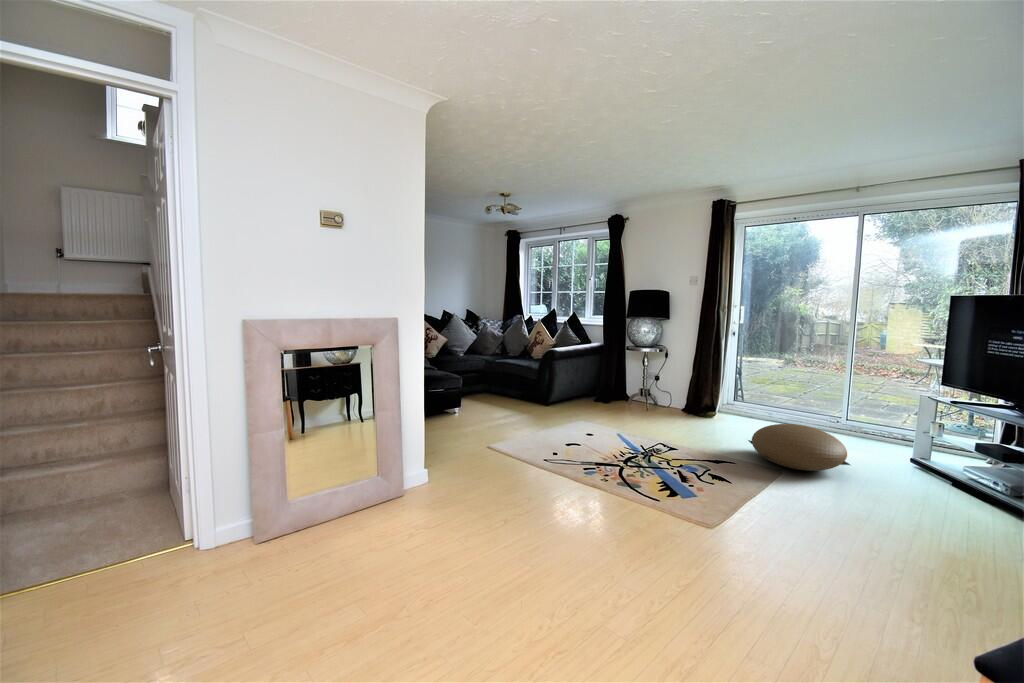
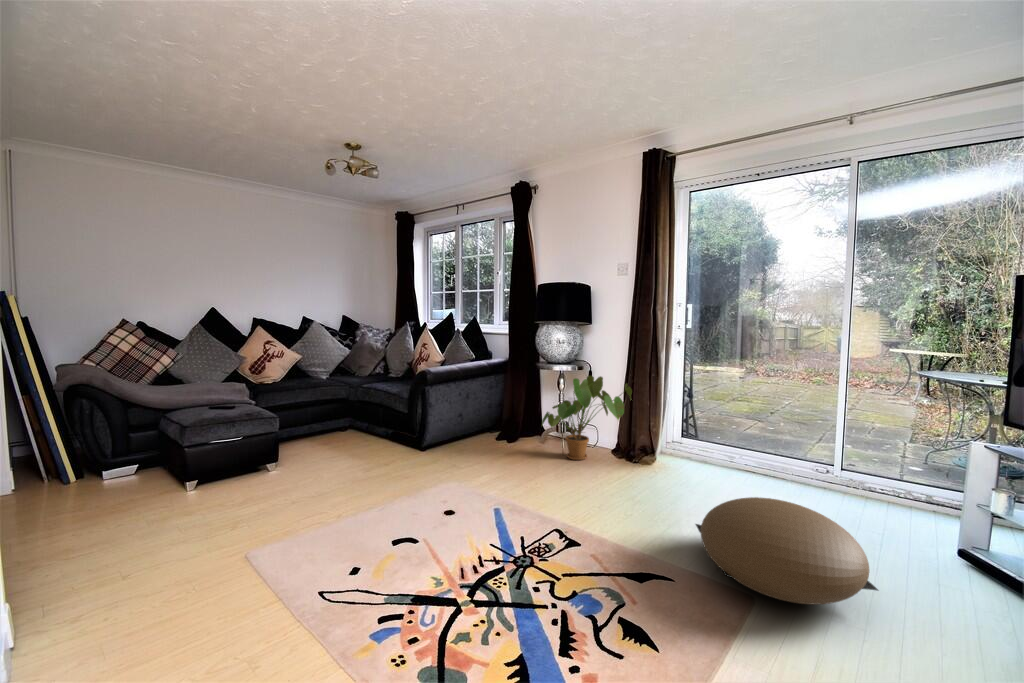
house plant: none [634,356,700,414] -> present [542,376,632,460]

